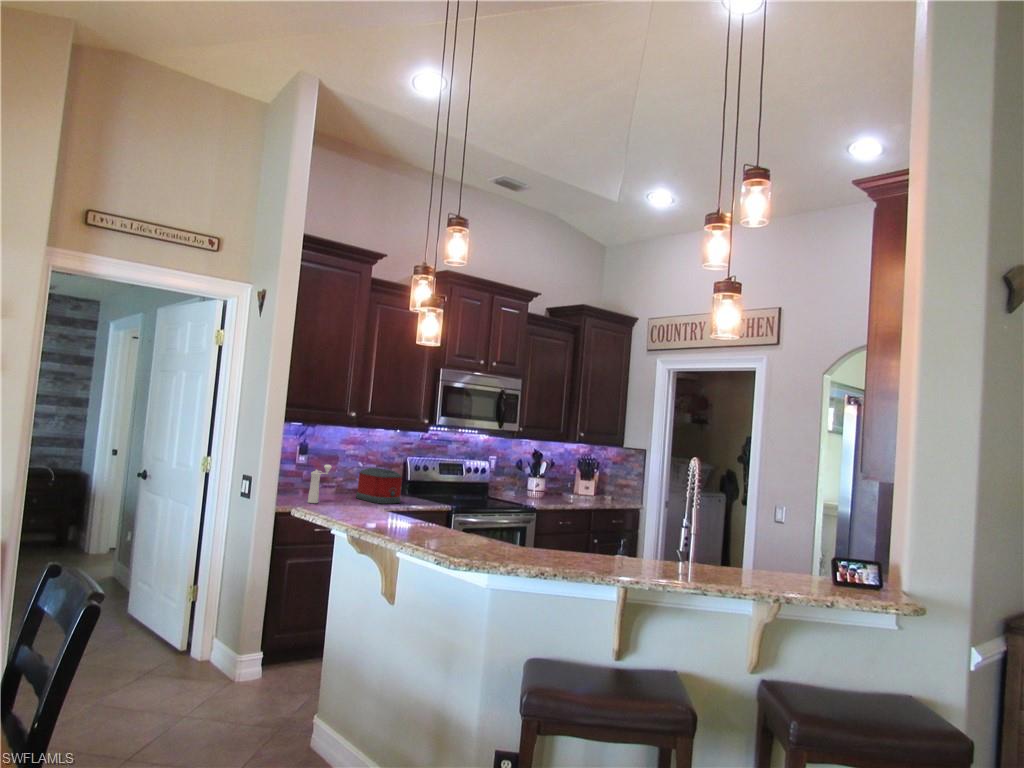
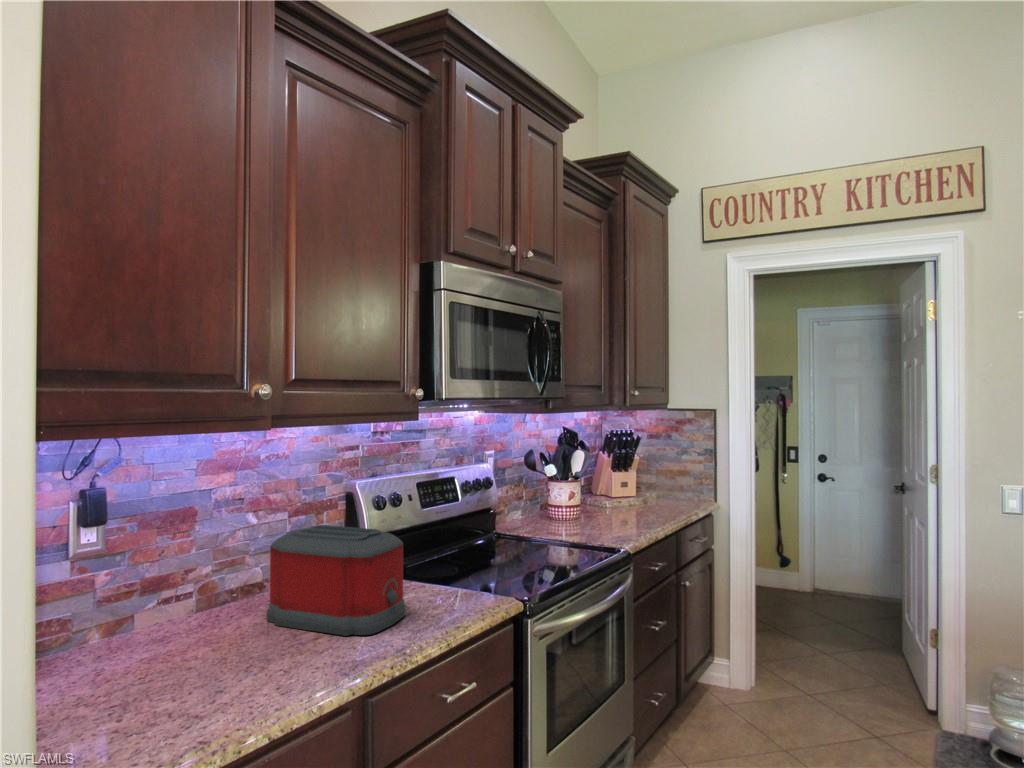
pepper mill: present [308,465,331,503] -> none [143,553,209,715]

